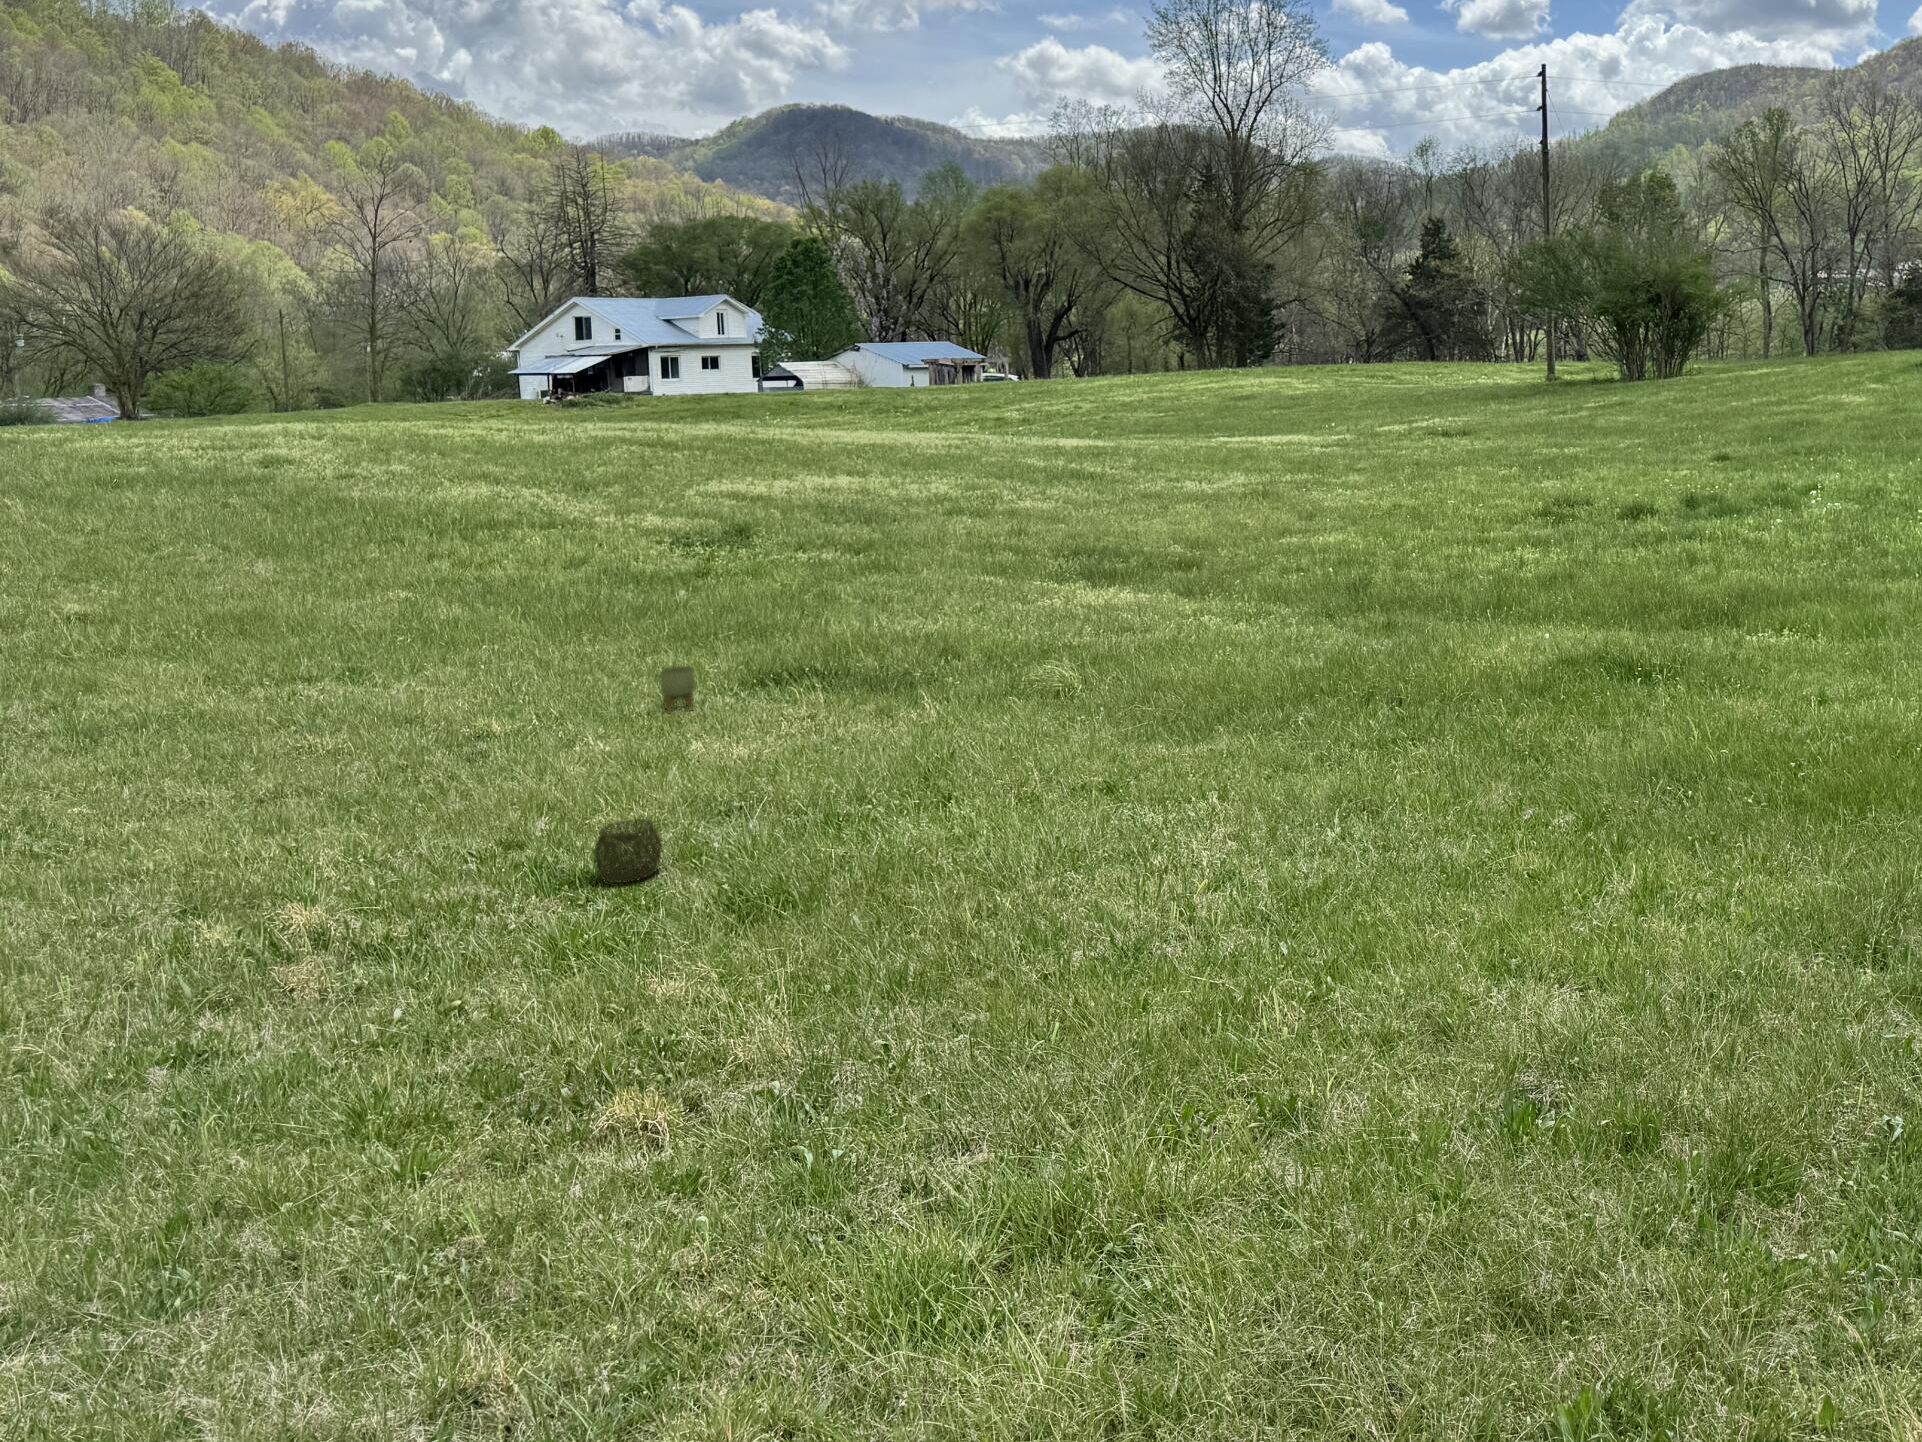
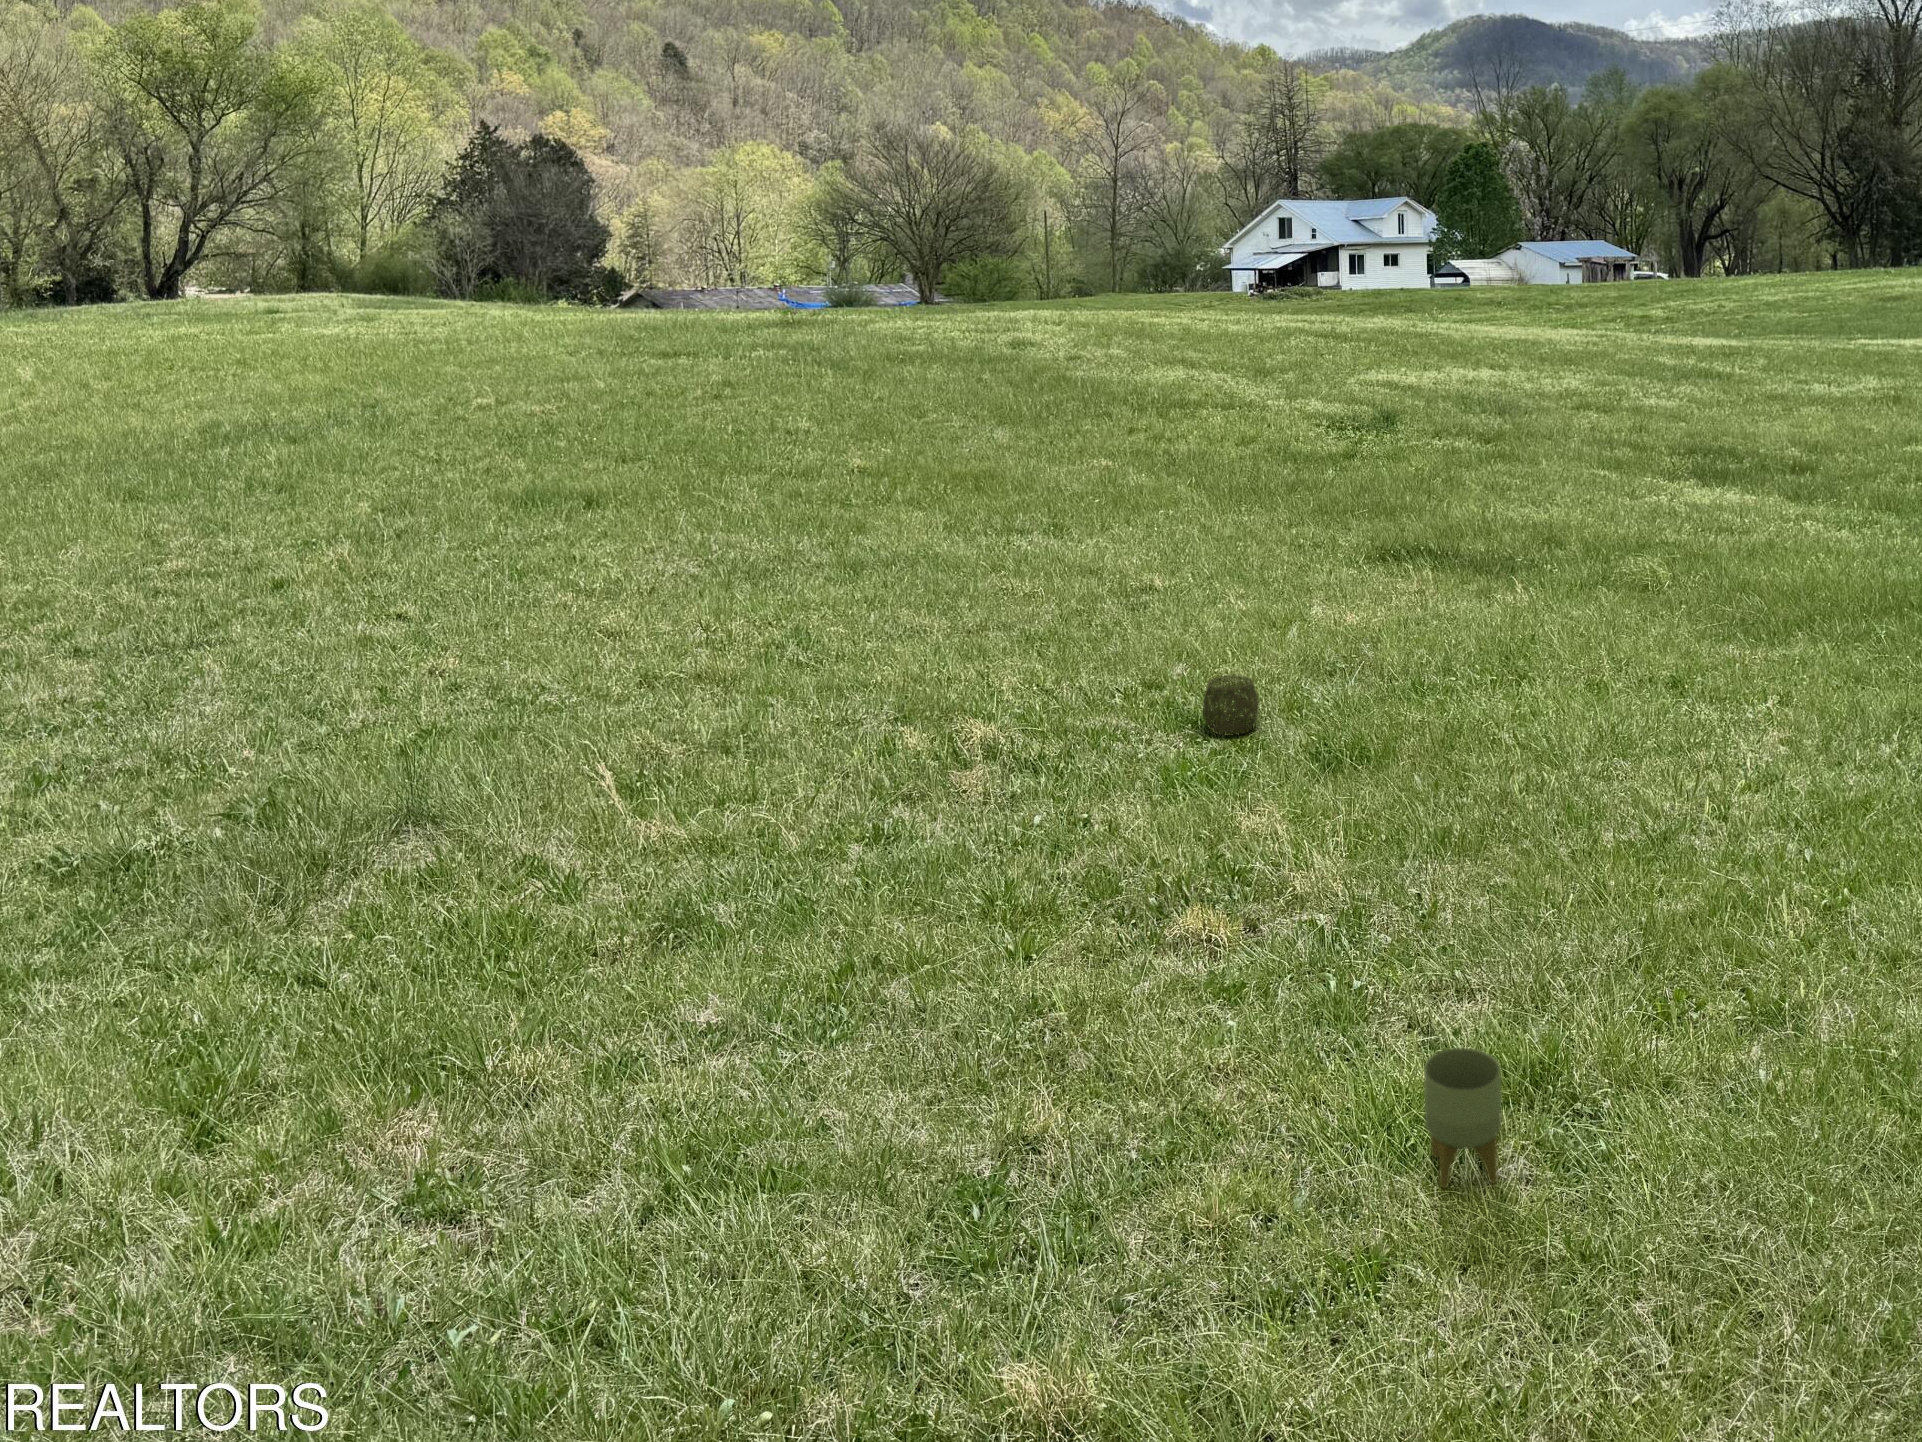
planter: present [660,666,695,713] -> present [1424,1048,1502,1188]

